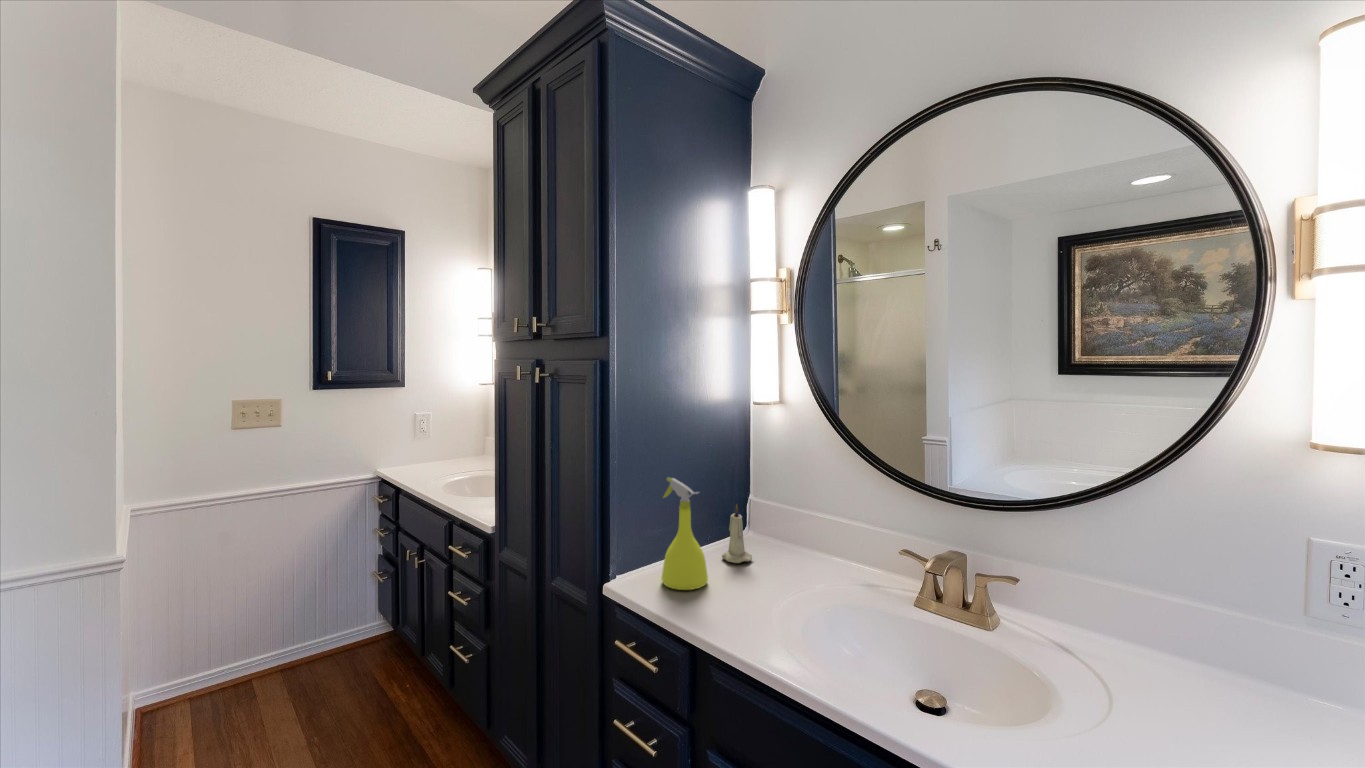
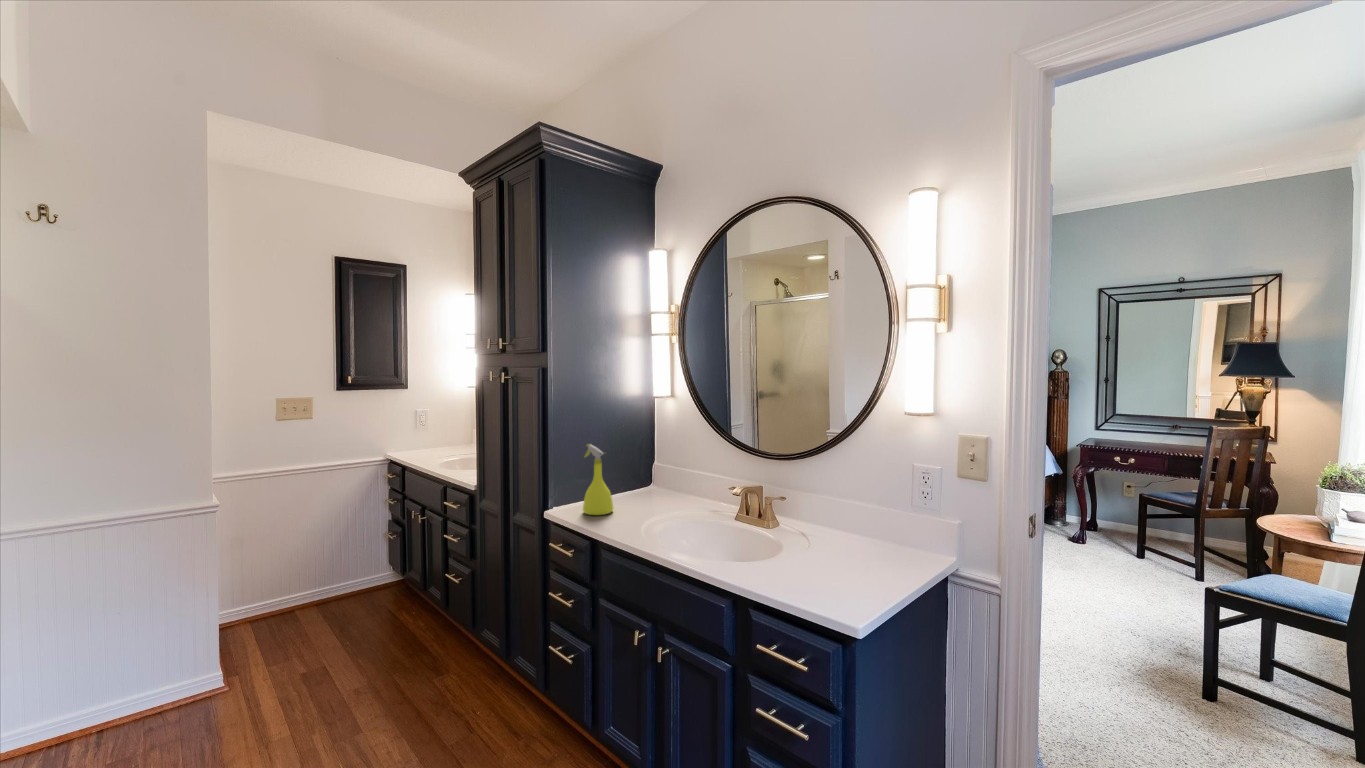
candle: present [722,505,752,563] -> none [629,463,649,502]

